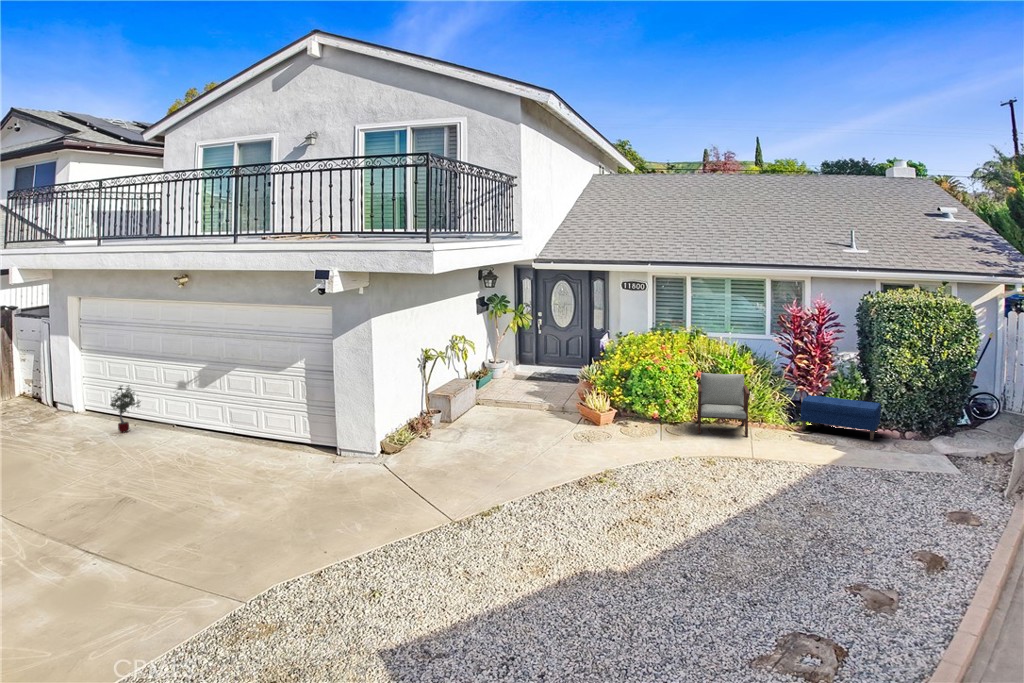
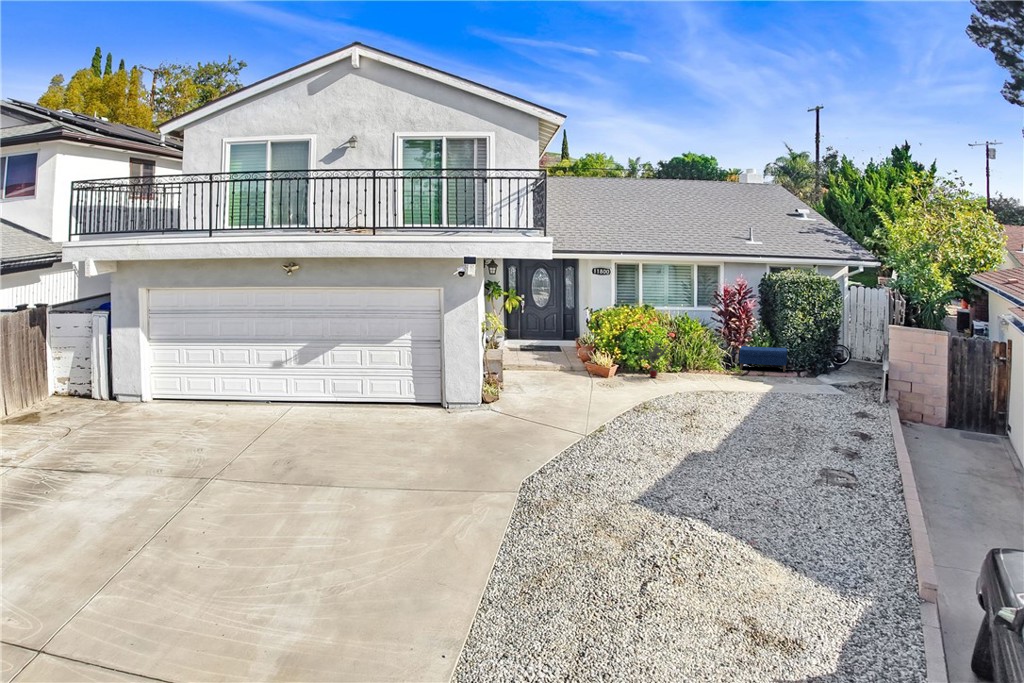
lounge chair: present [697,373,750,437] -> none [671,334,712,376]
potted tree: present [110,385,141,433] -> present [640,342,668,378]

